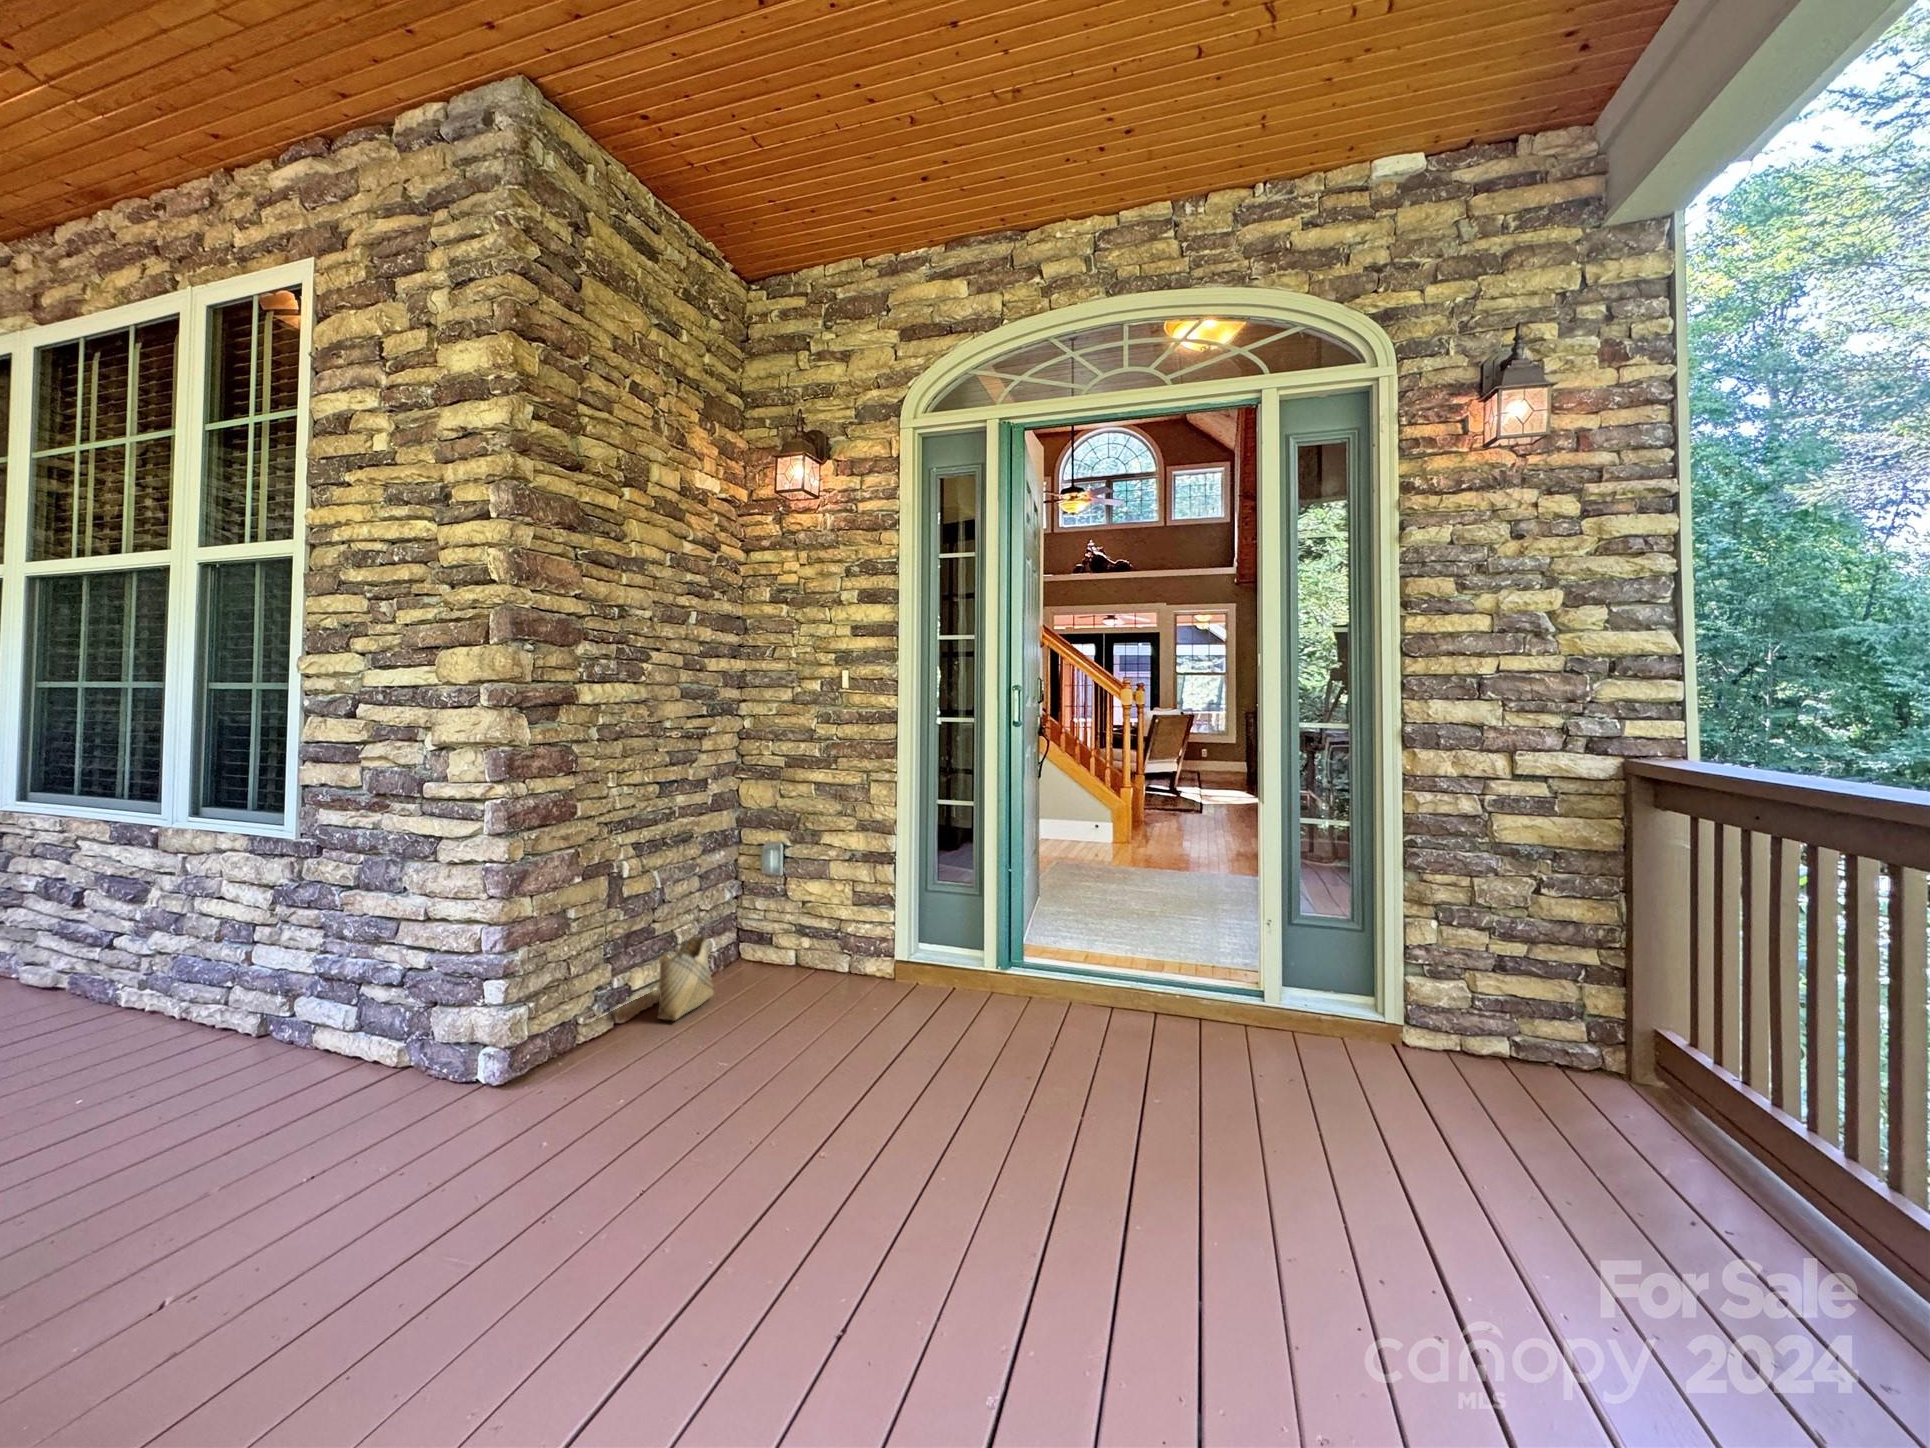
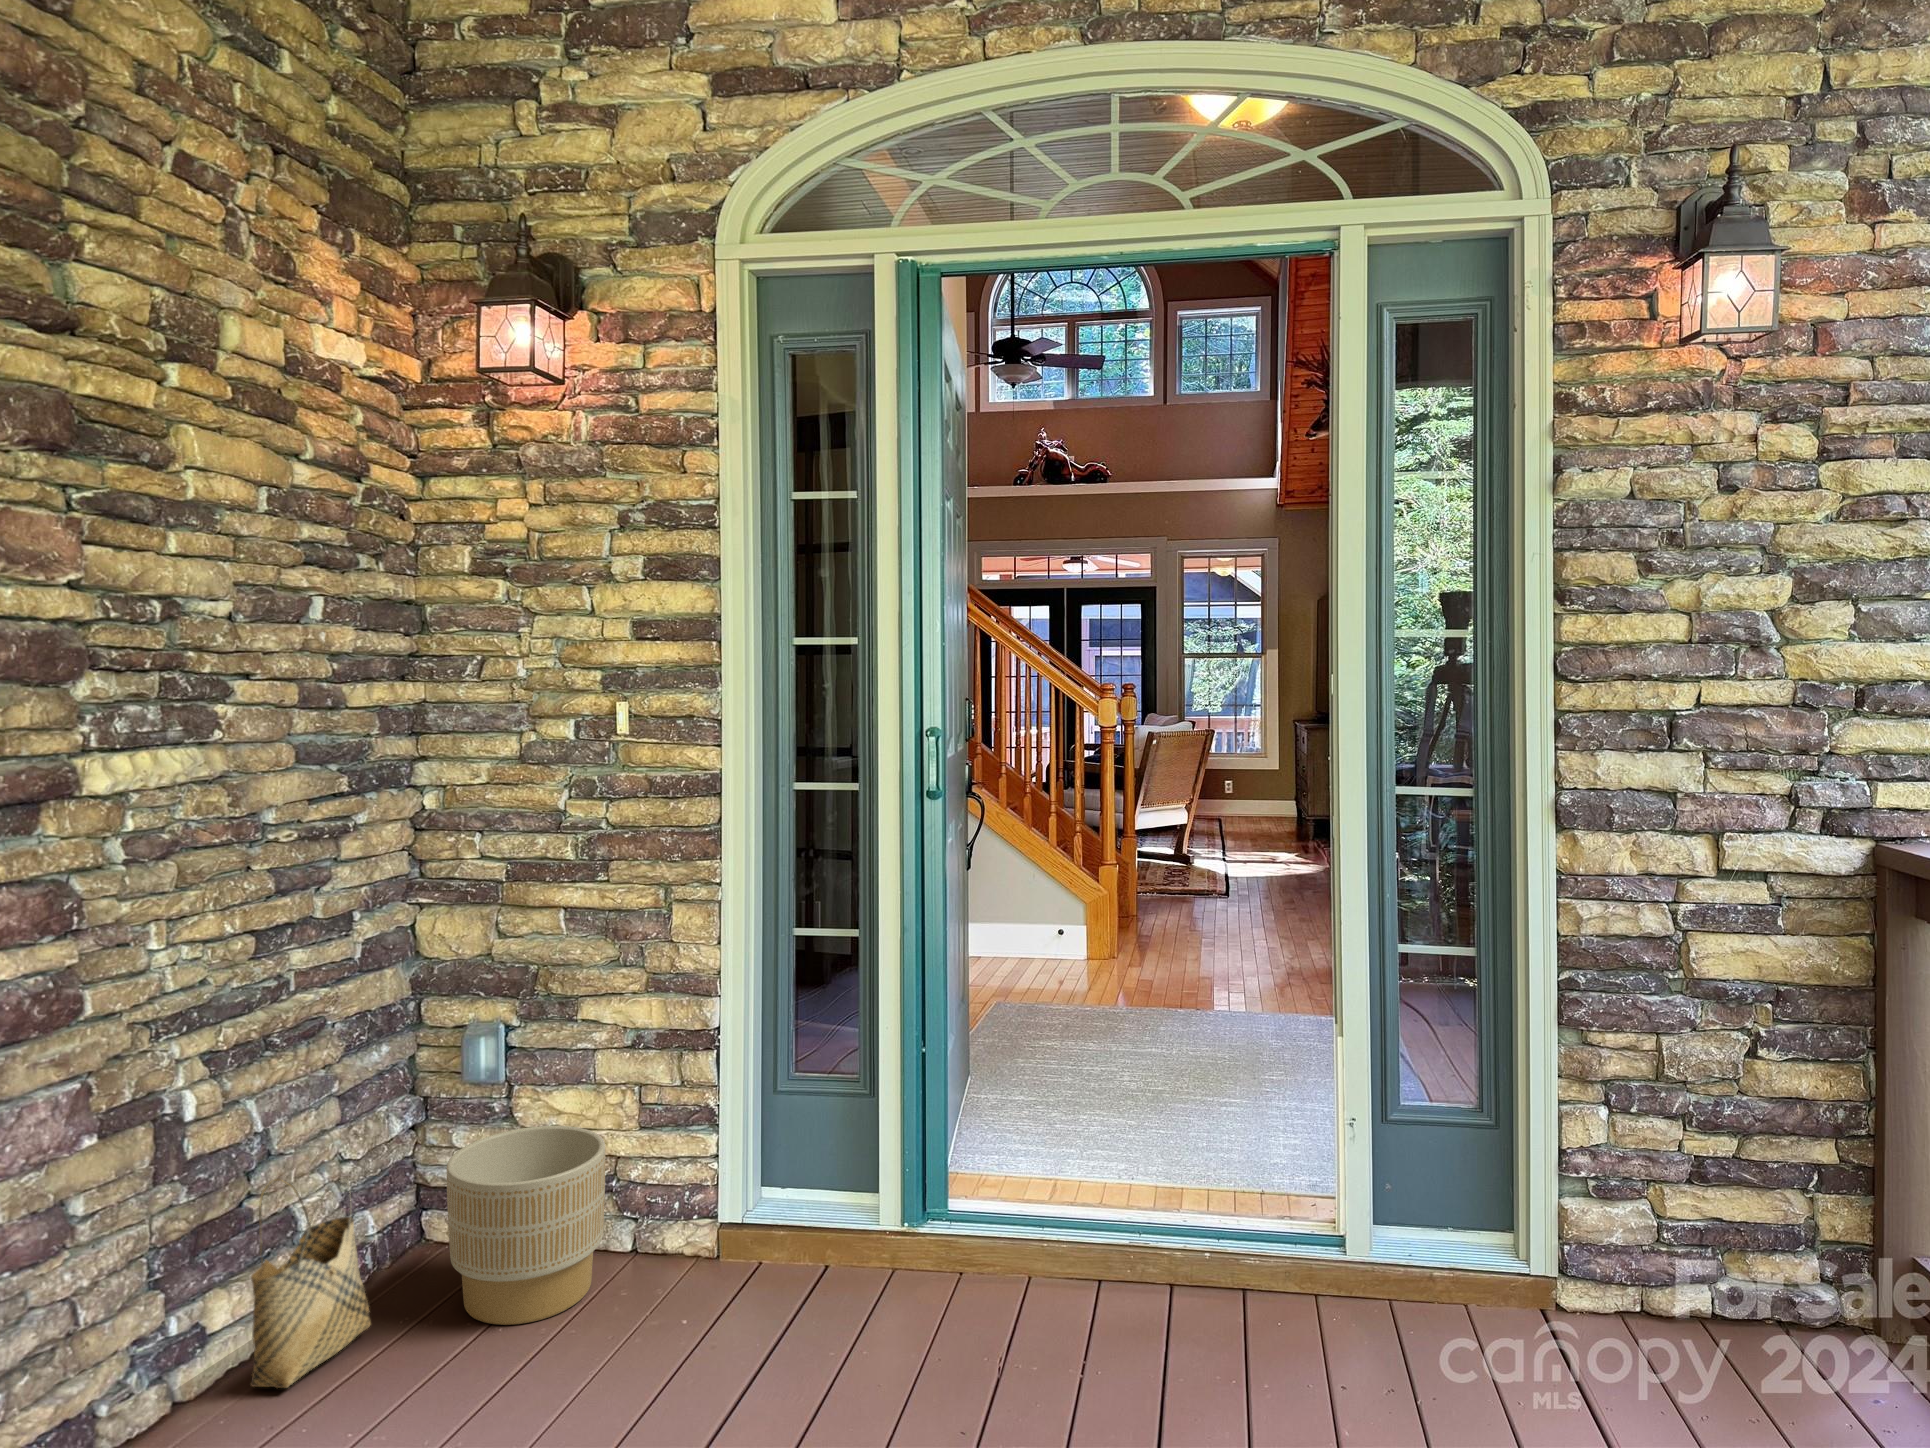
planter: none [752,899,833,1001] -> present [447,1126,605,1325]

